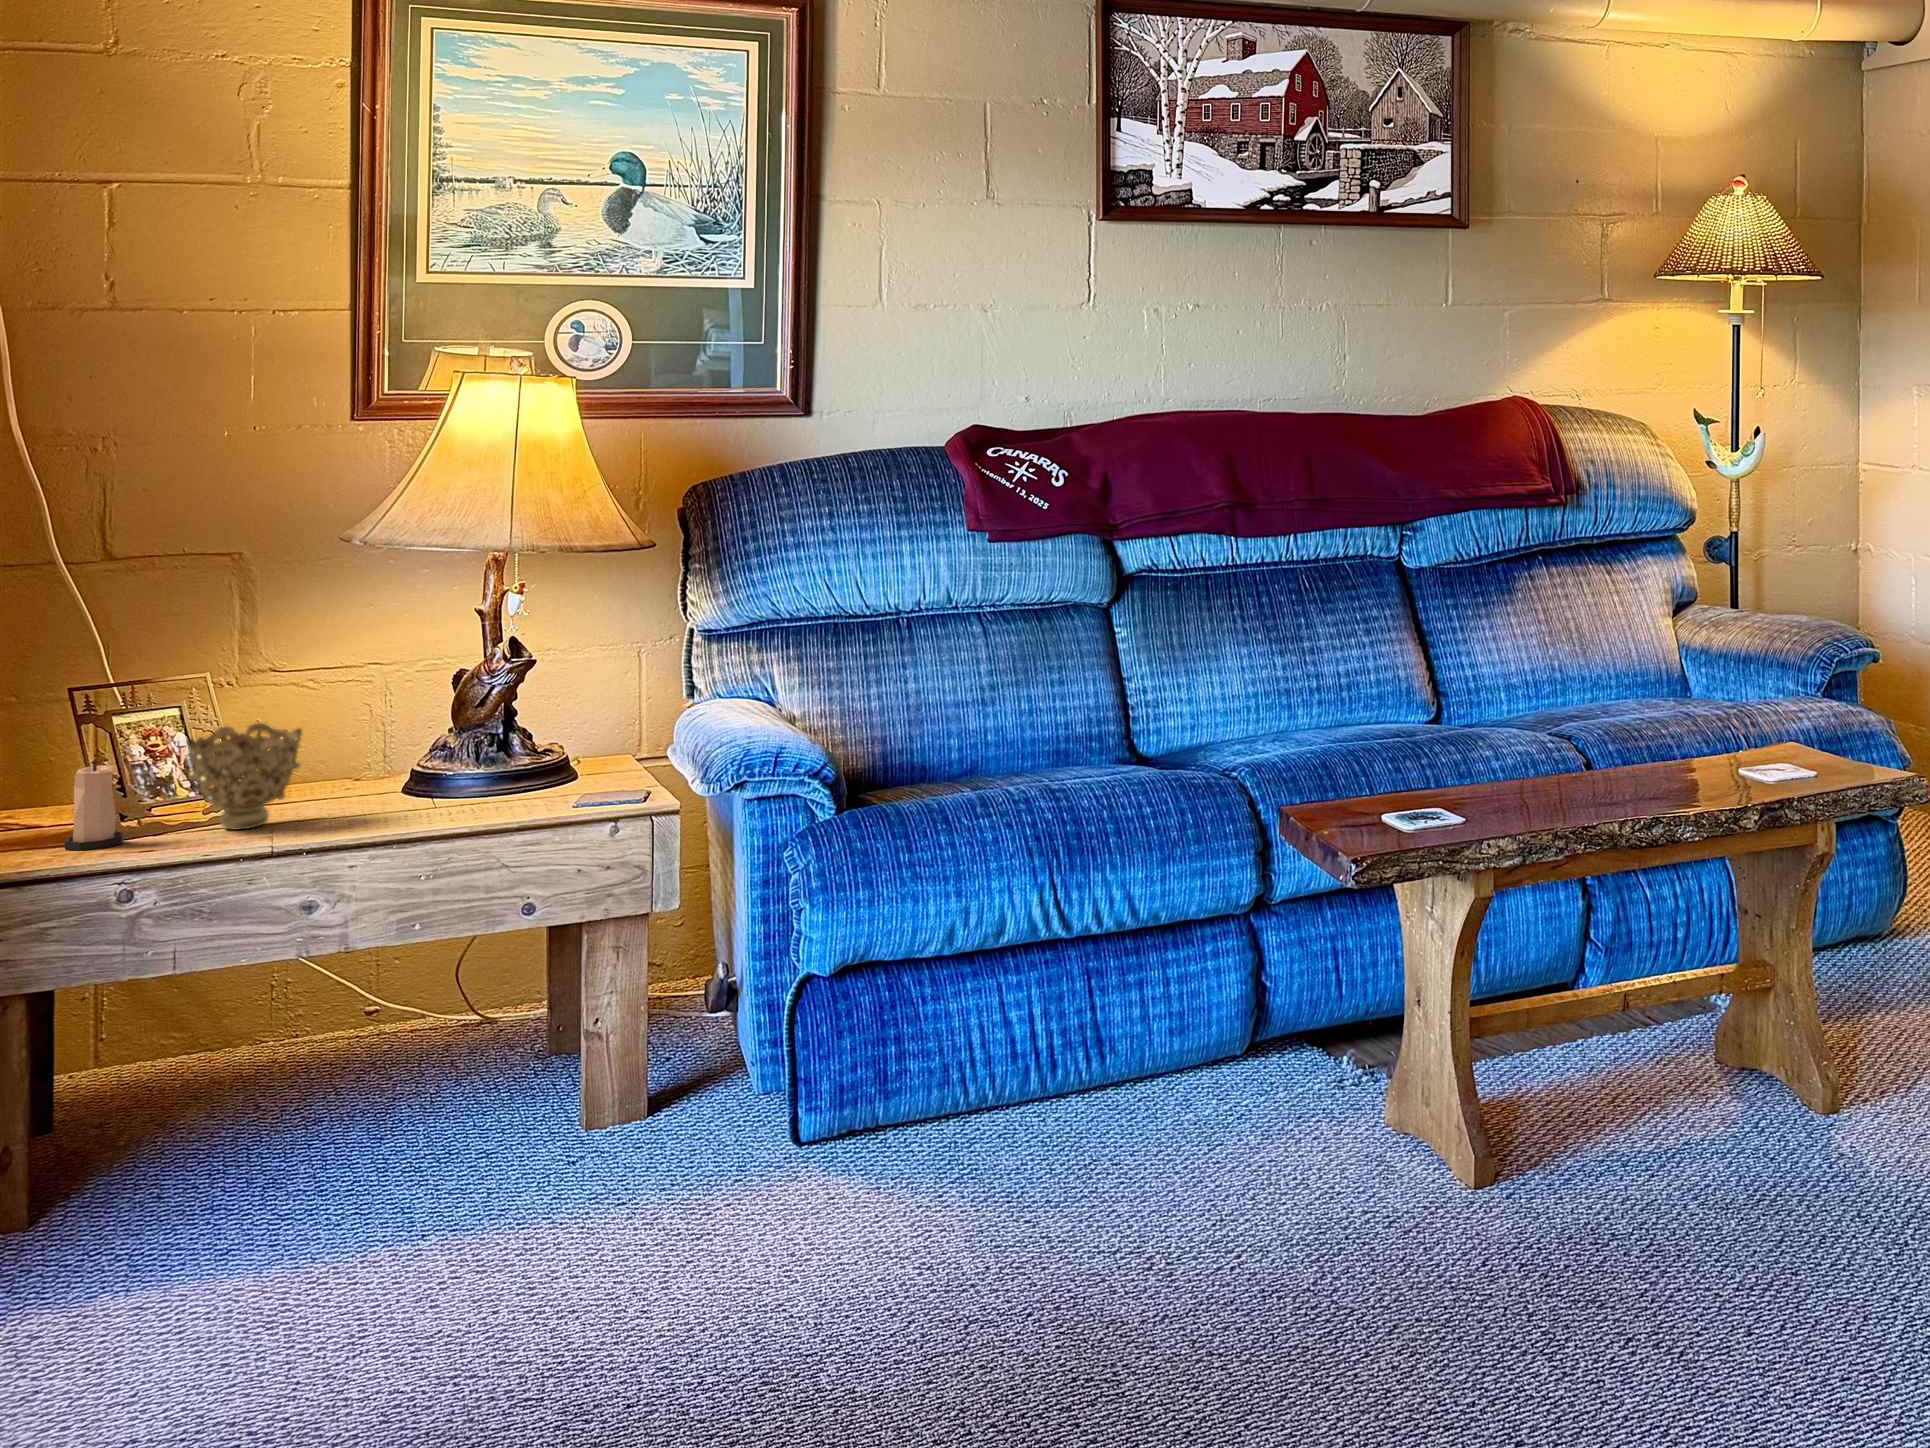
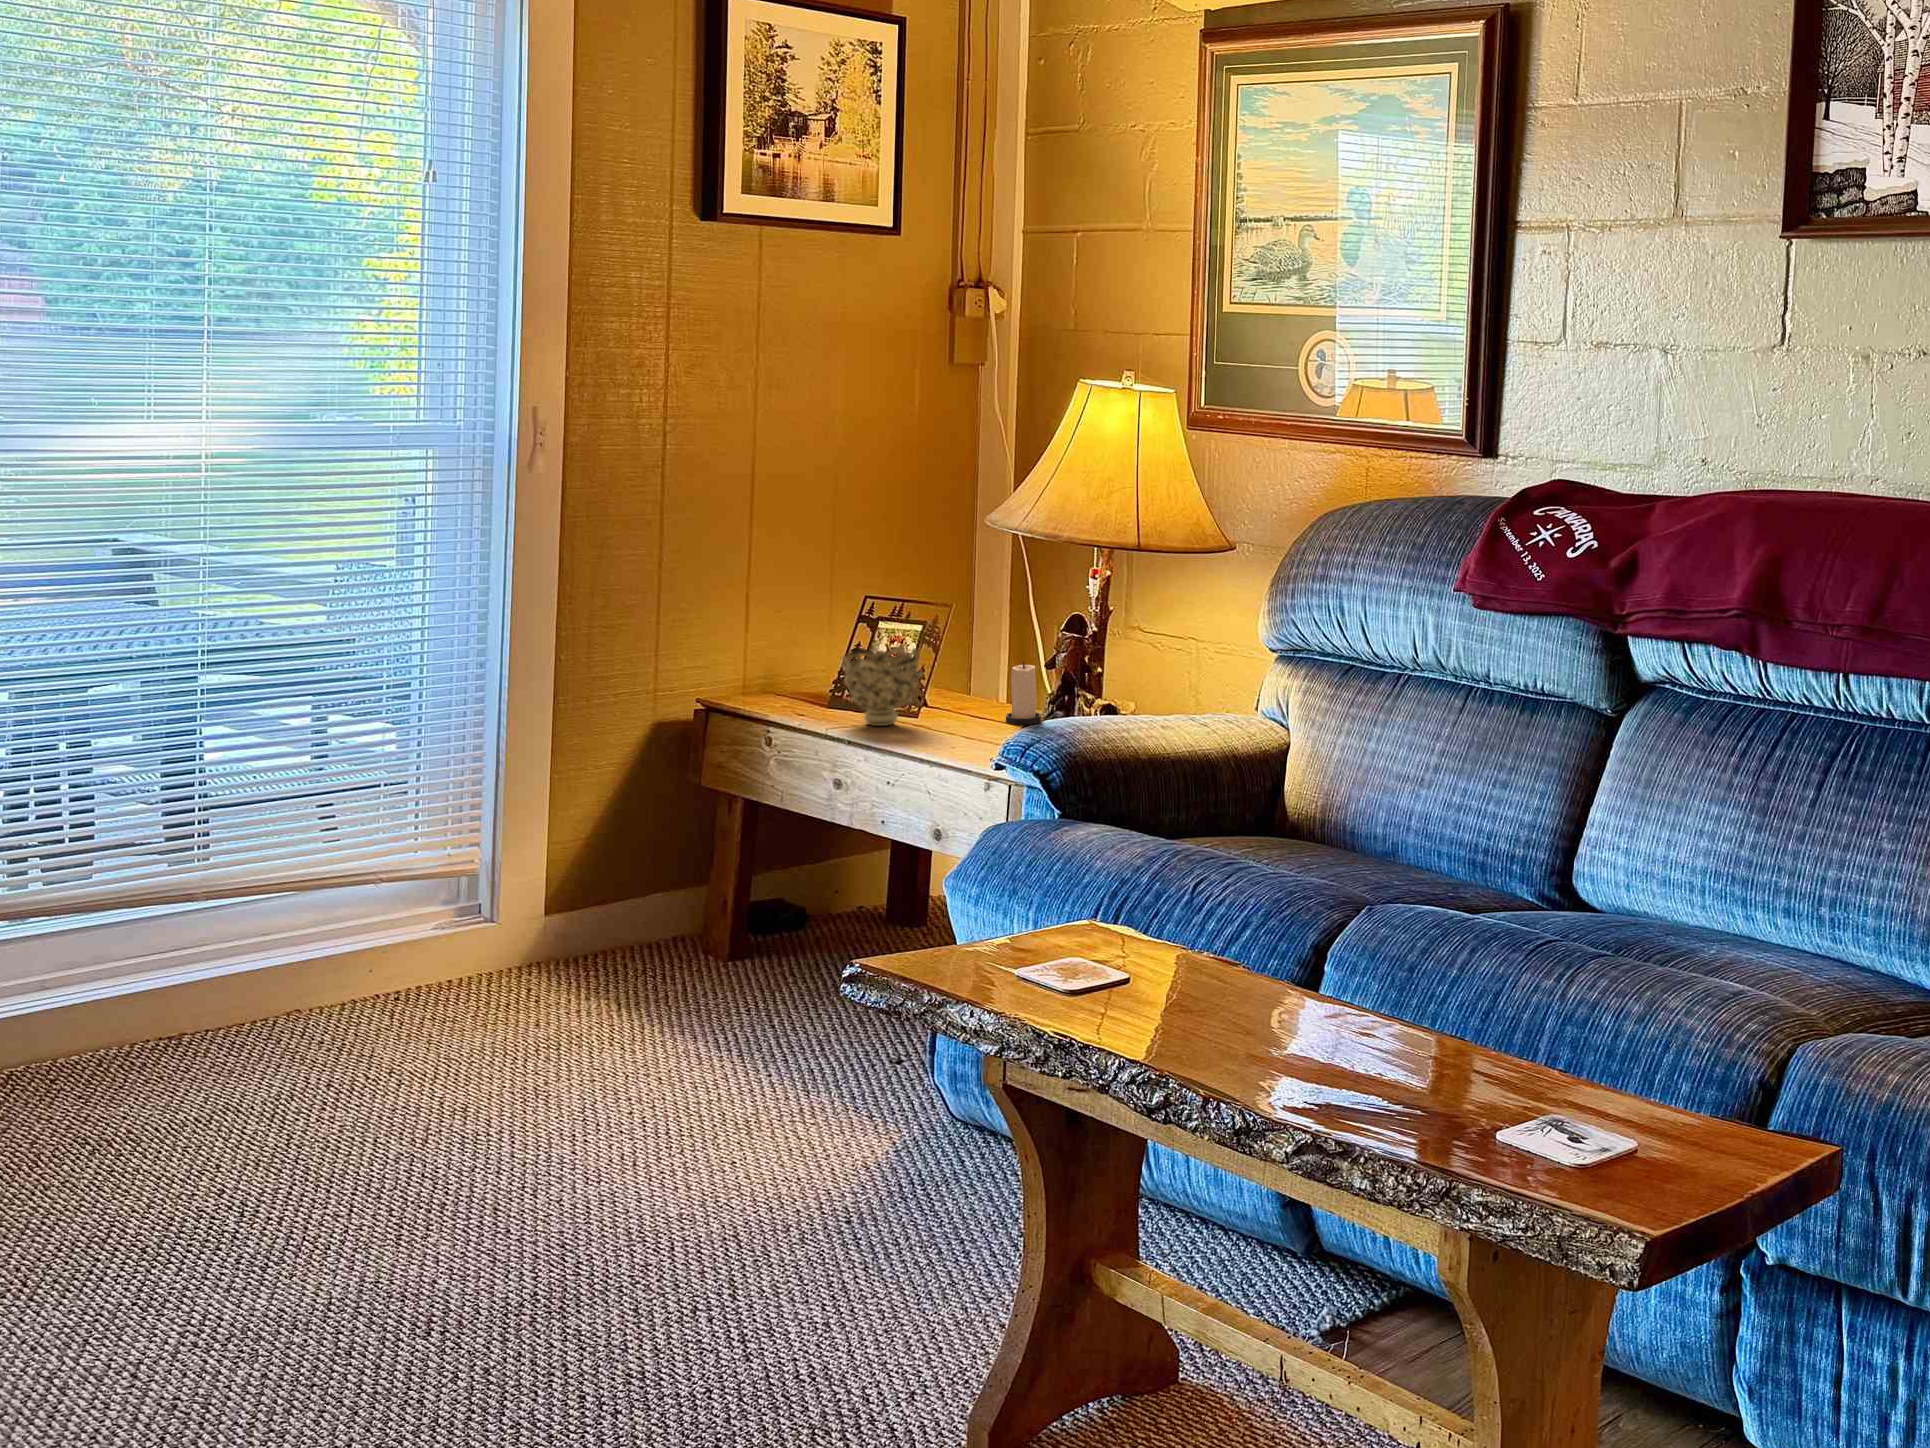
candle: present [65,761,124,851] -> present [1006,661,1041,725]

